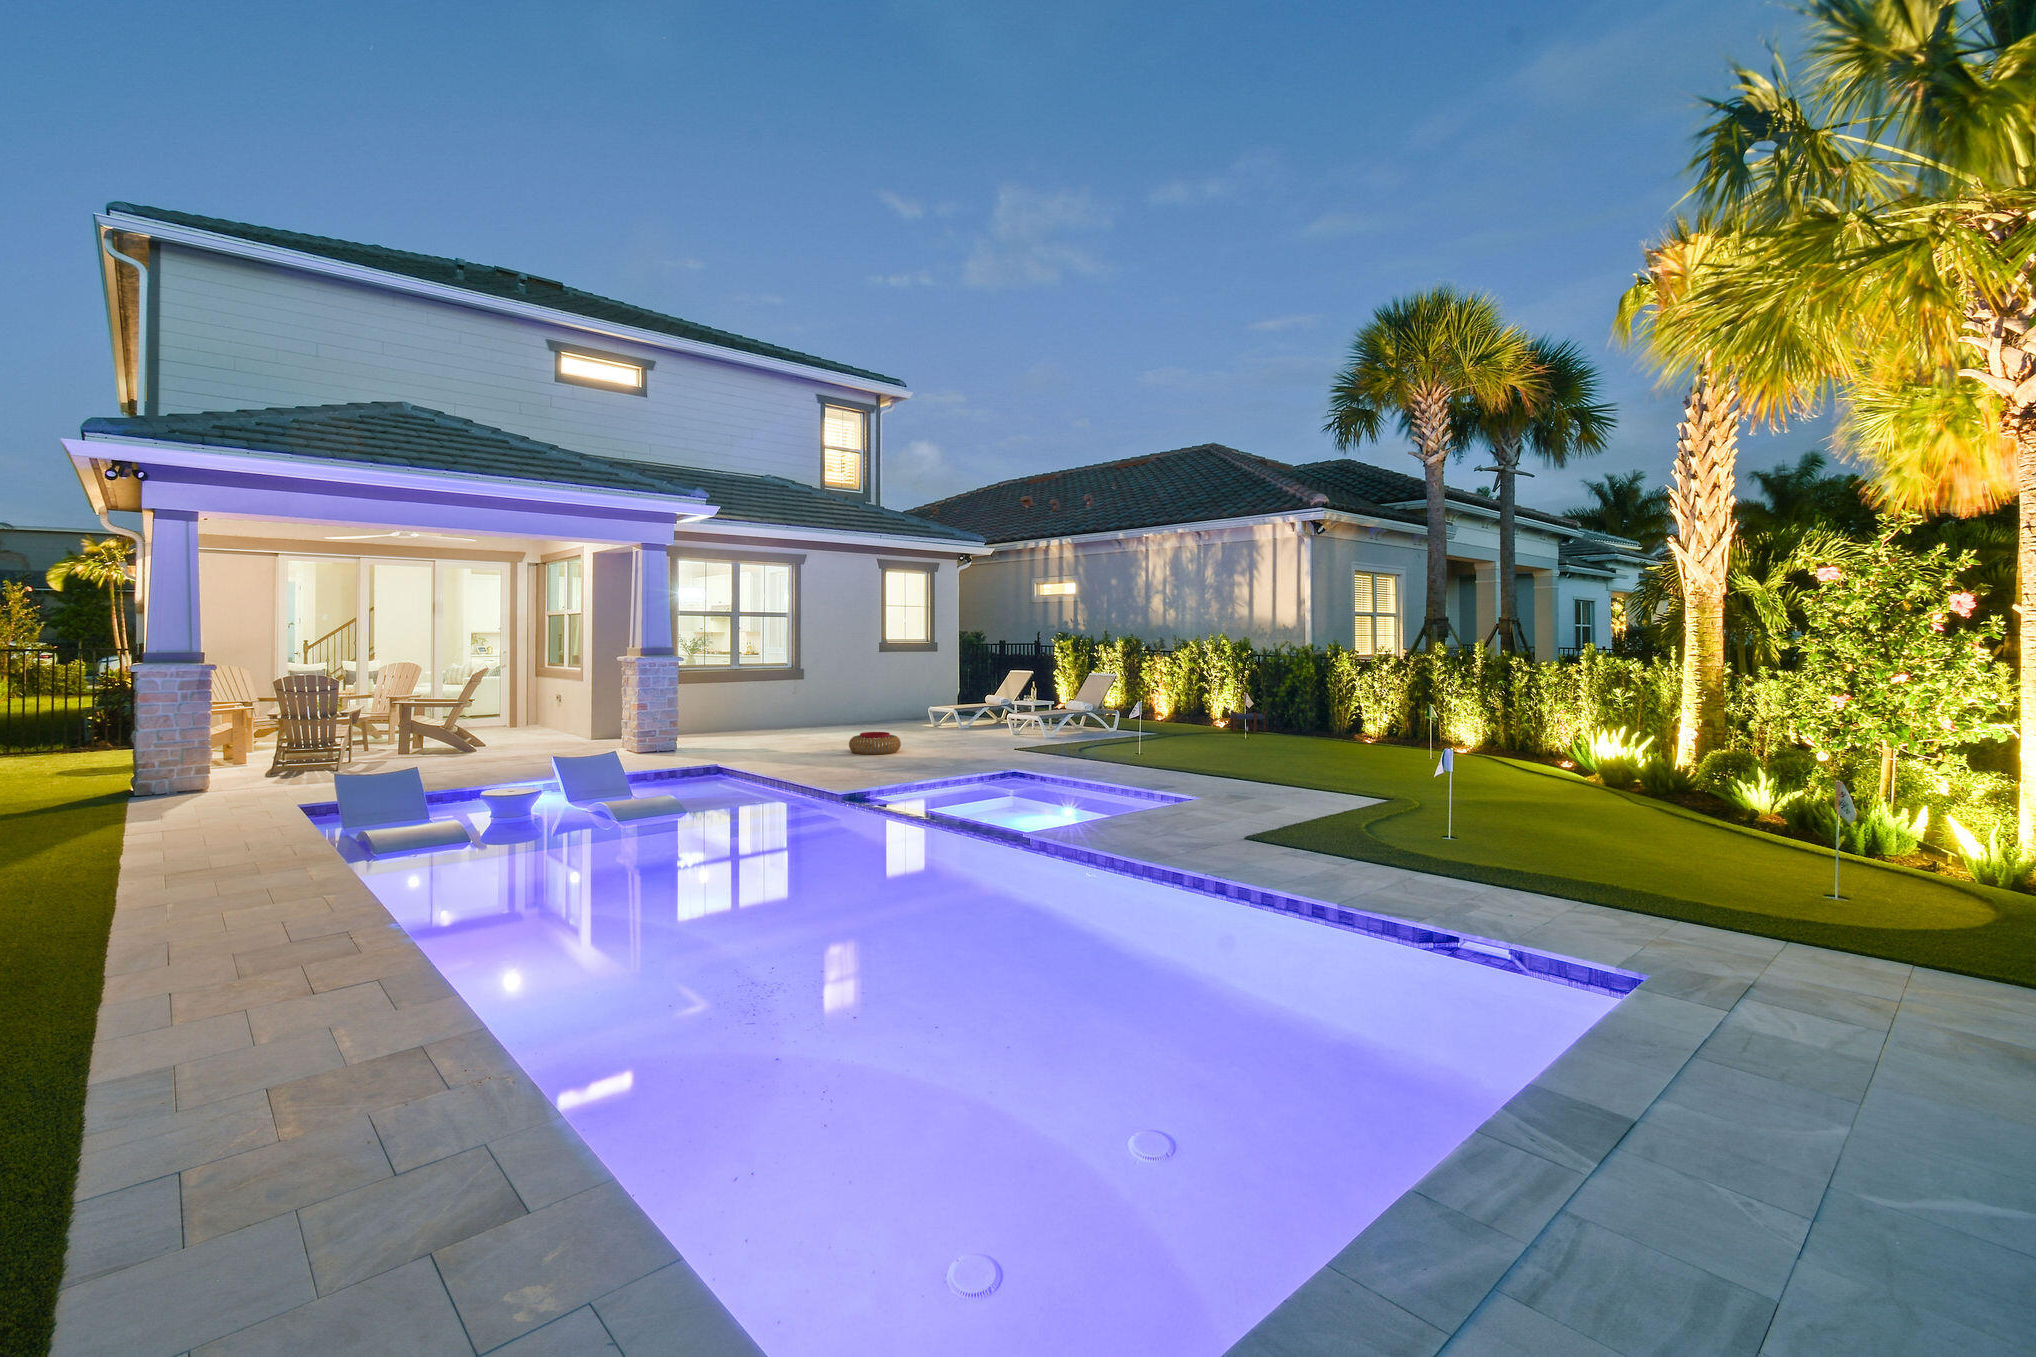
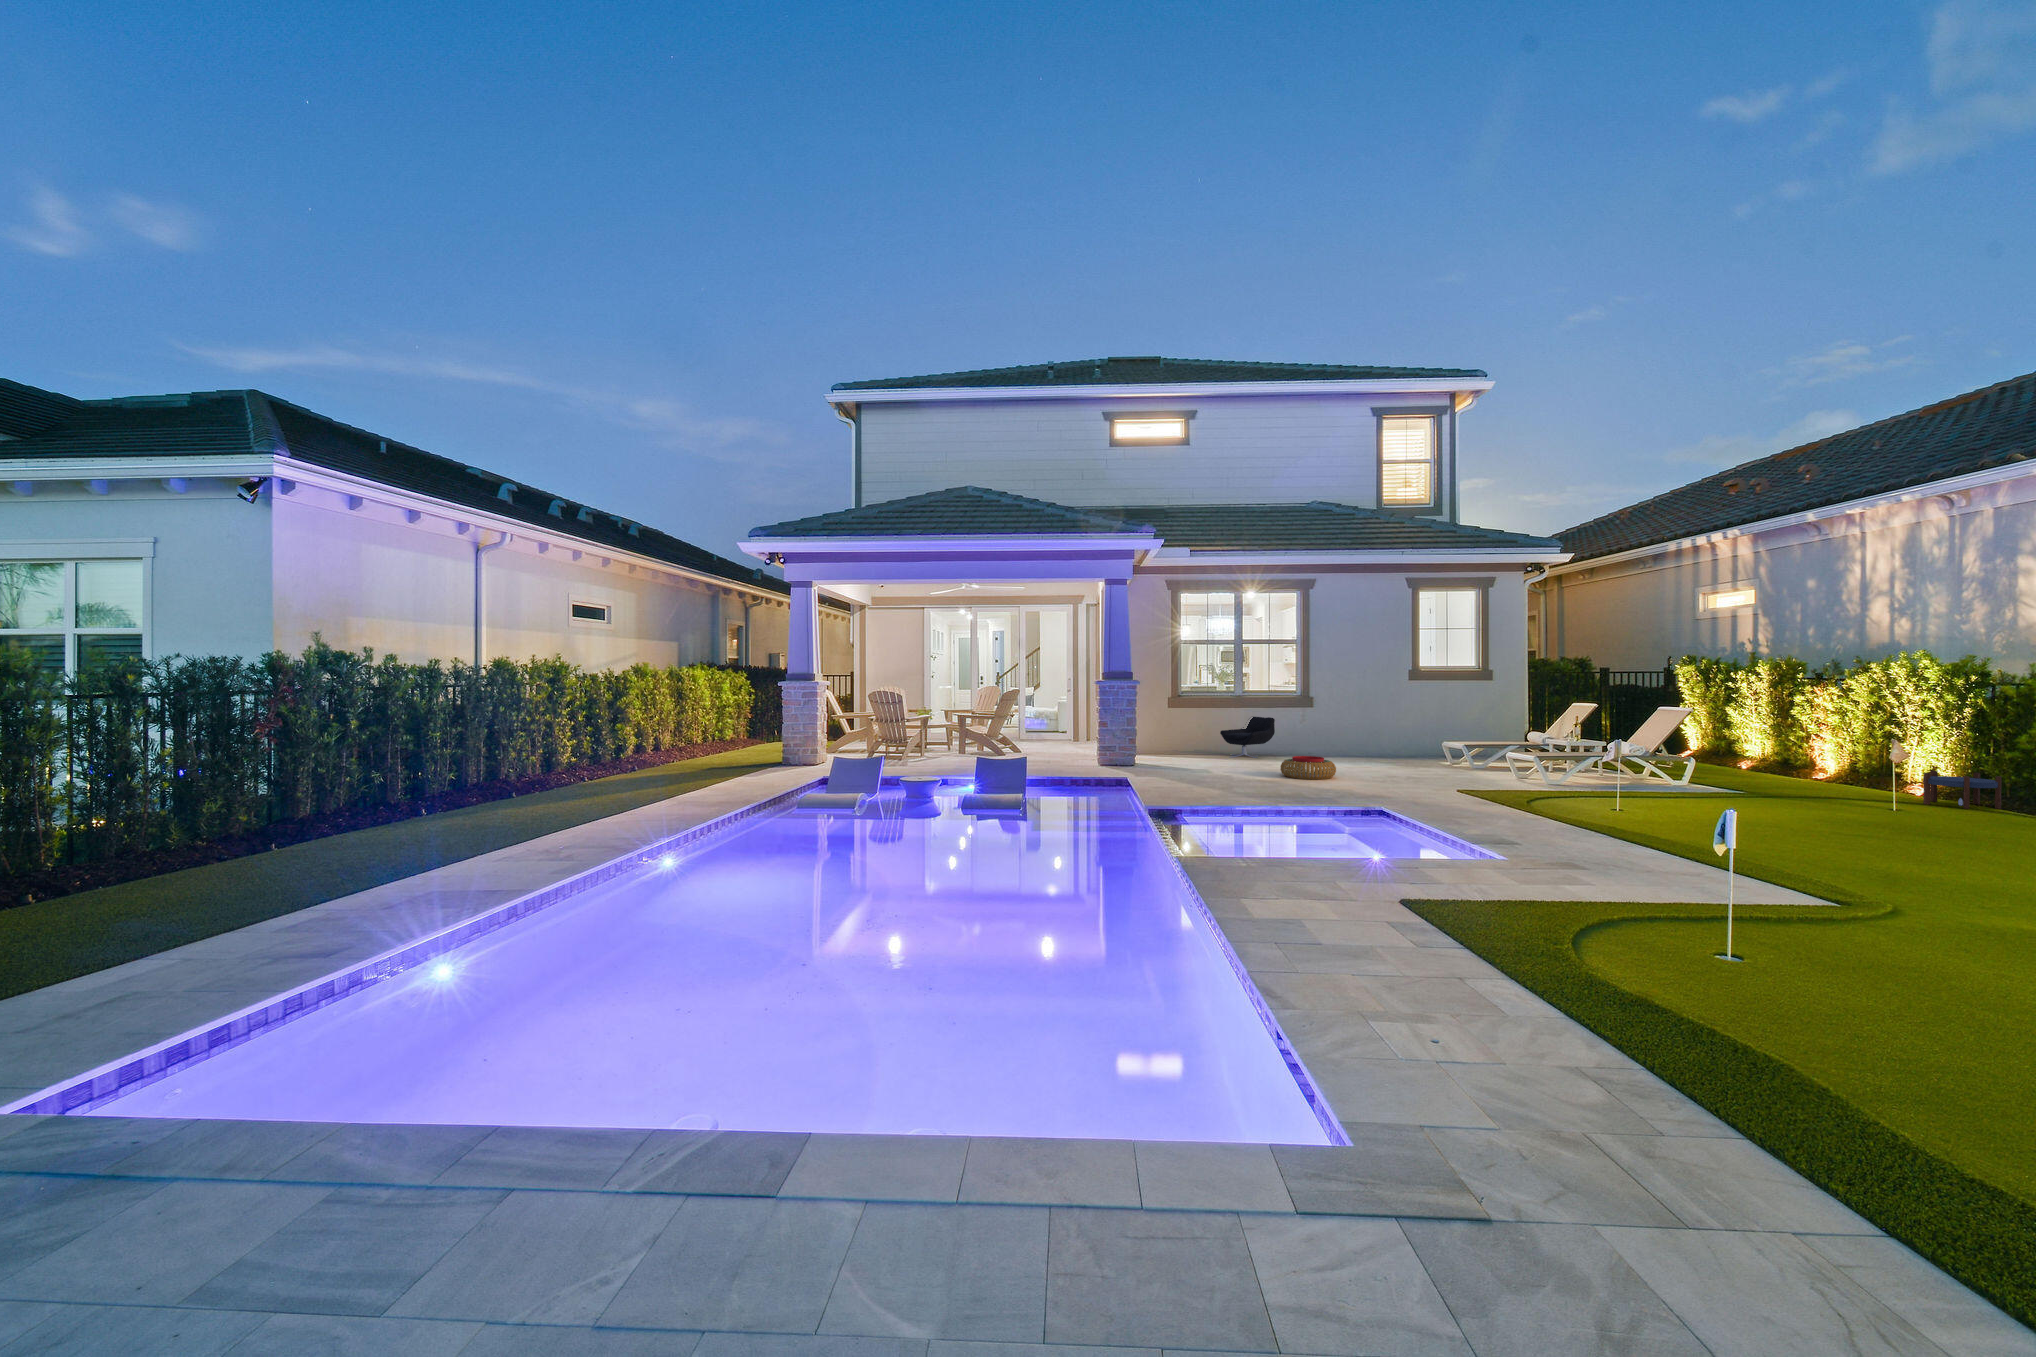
lounge chair: none [727,696,782,740] -> present [1220,717,1275,758]

